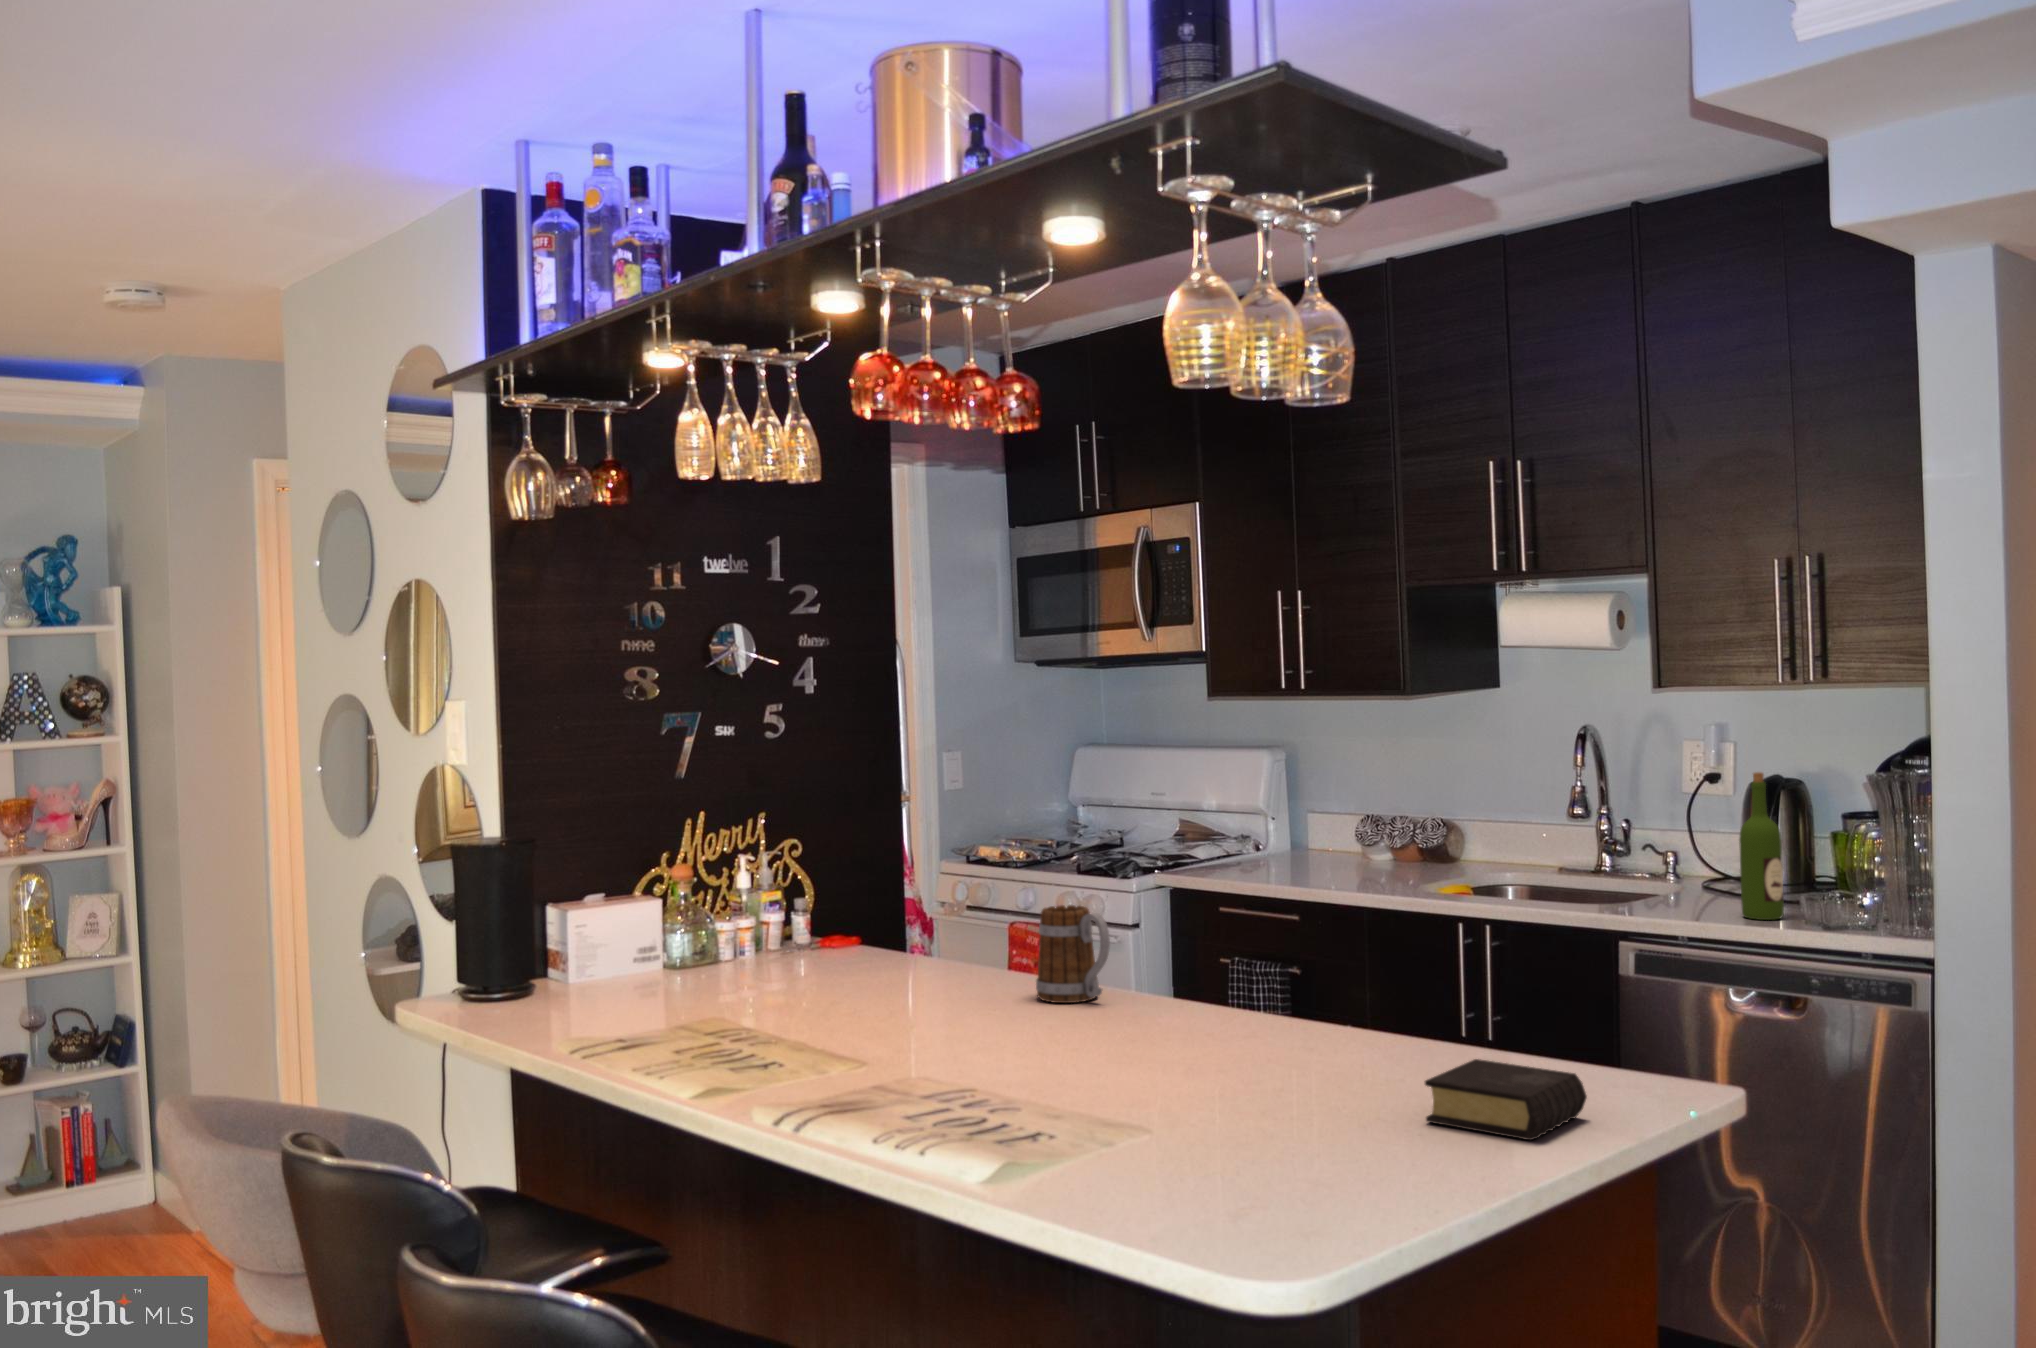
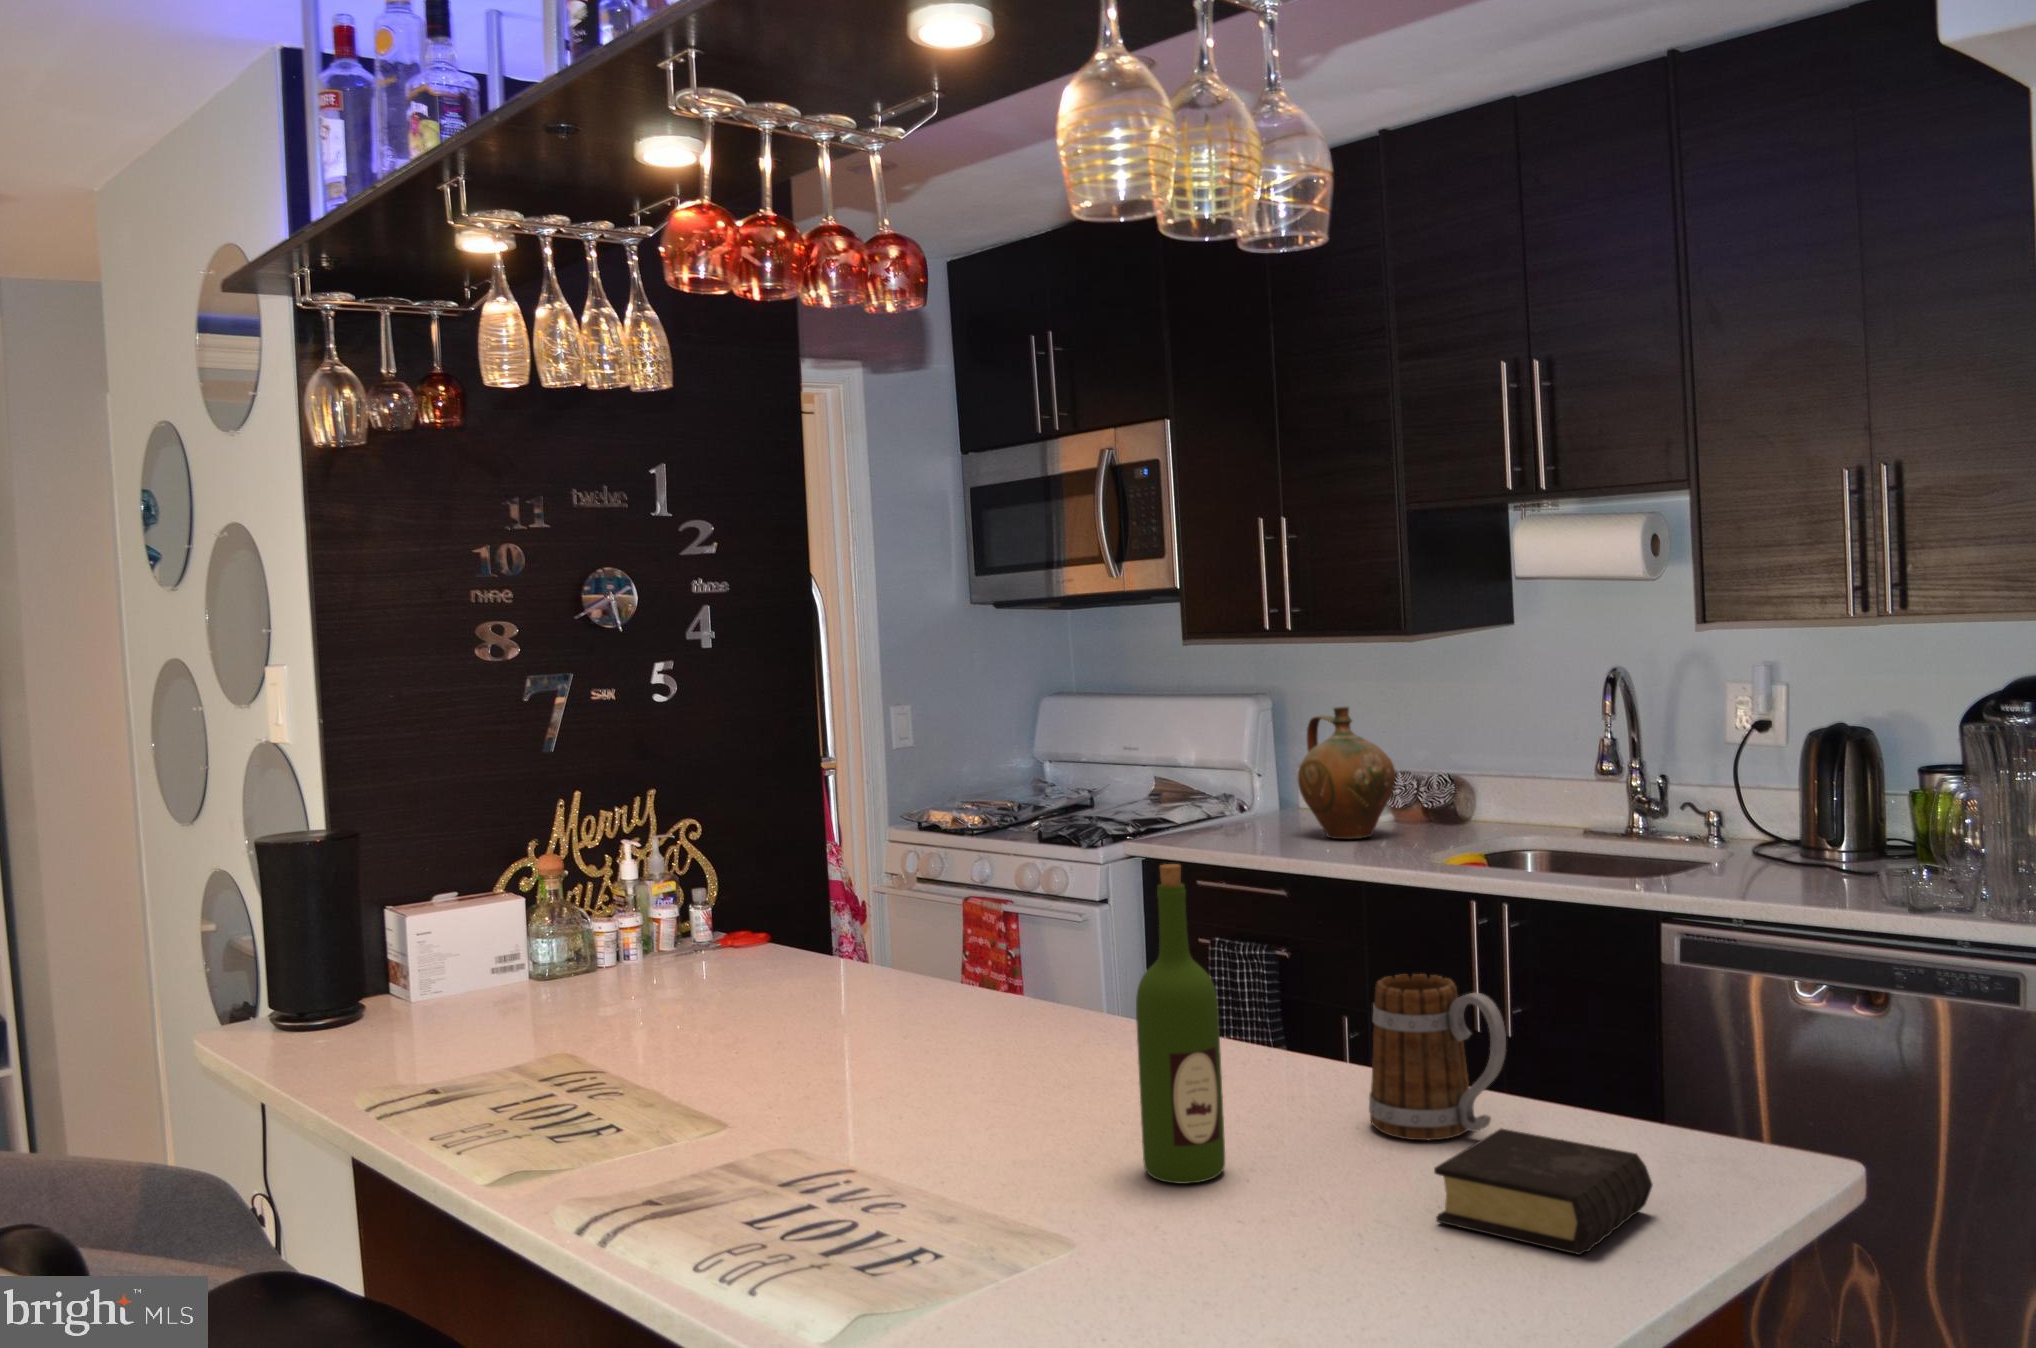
ceramic jug: none [1308,757,1394,873] -> present [1297,707,1396,839]
wine bottle: present [1739,772,1784,920] -> present [1136,864,1225,1184]
mug: present [1036,905,1110,1003] -> present [1369,974,1506,1140]

